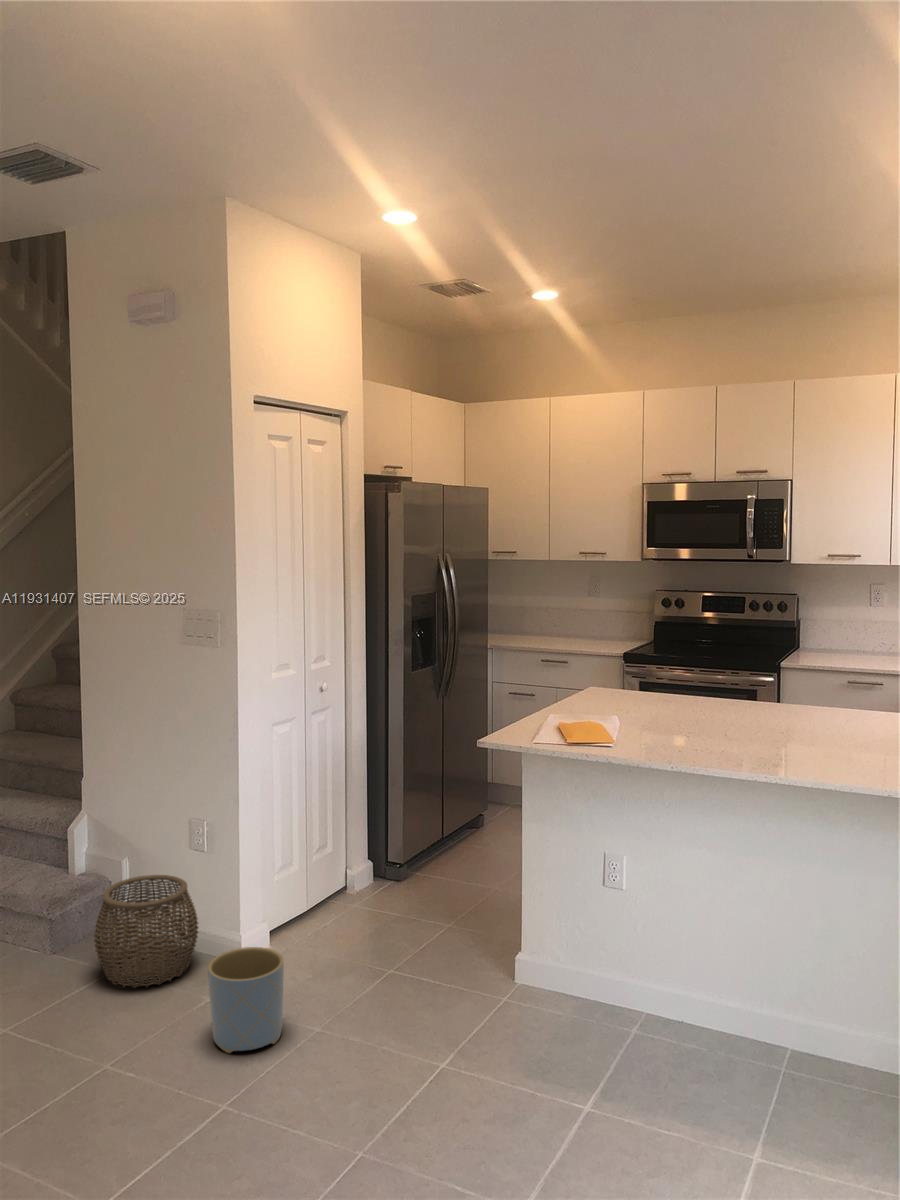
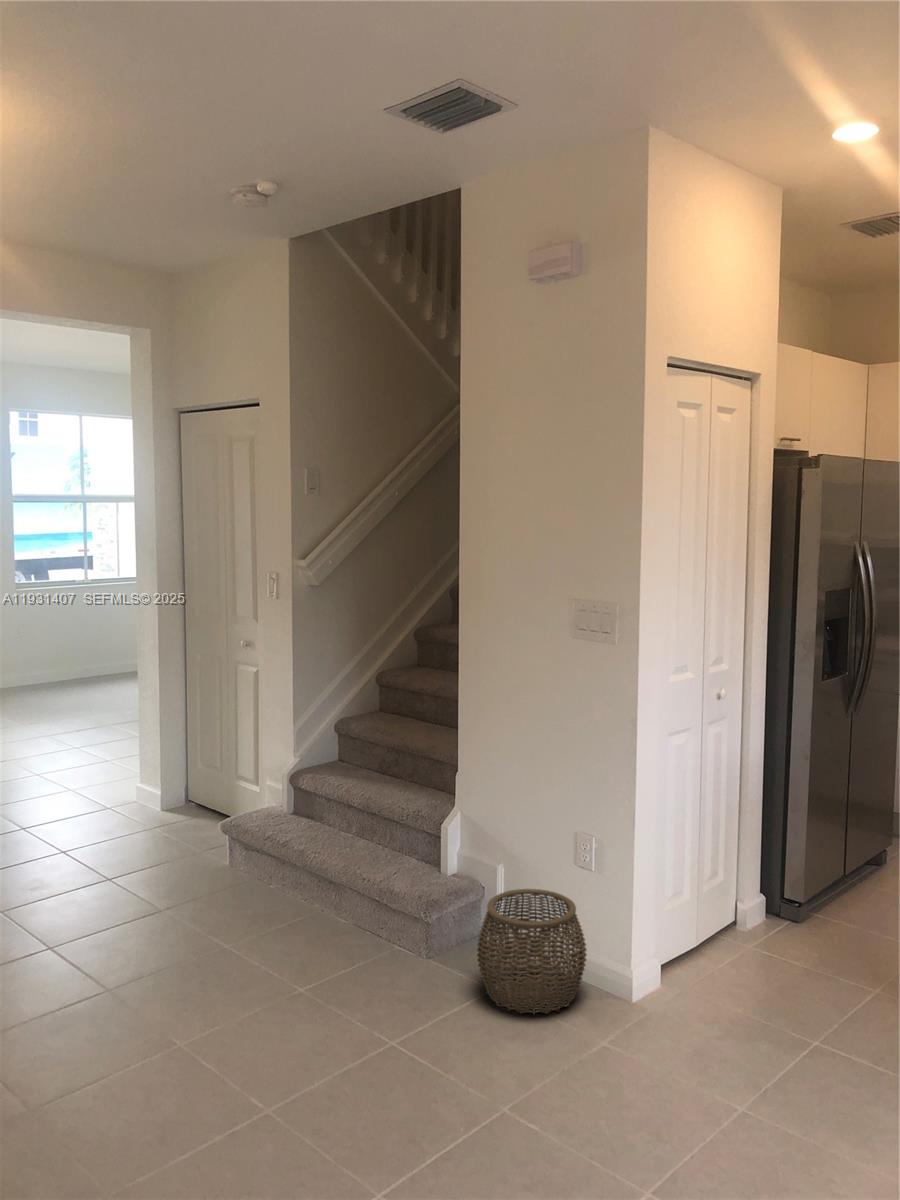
planter: present [208,947,284,1053] -> none [617,992,705,1116]

